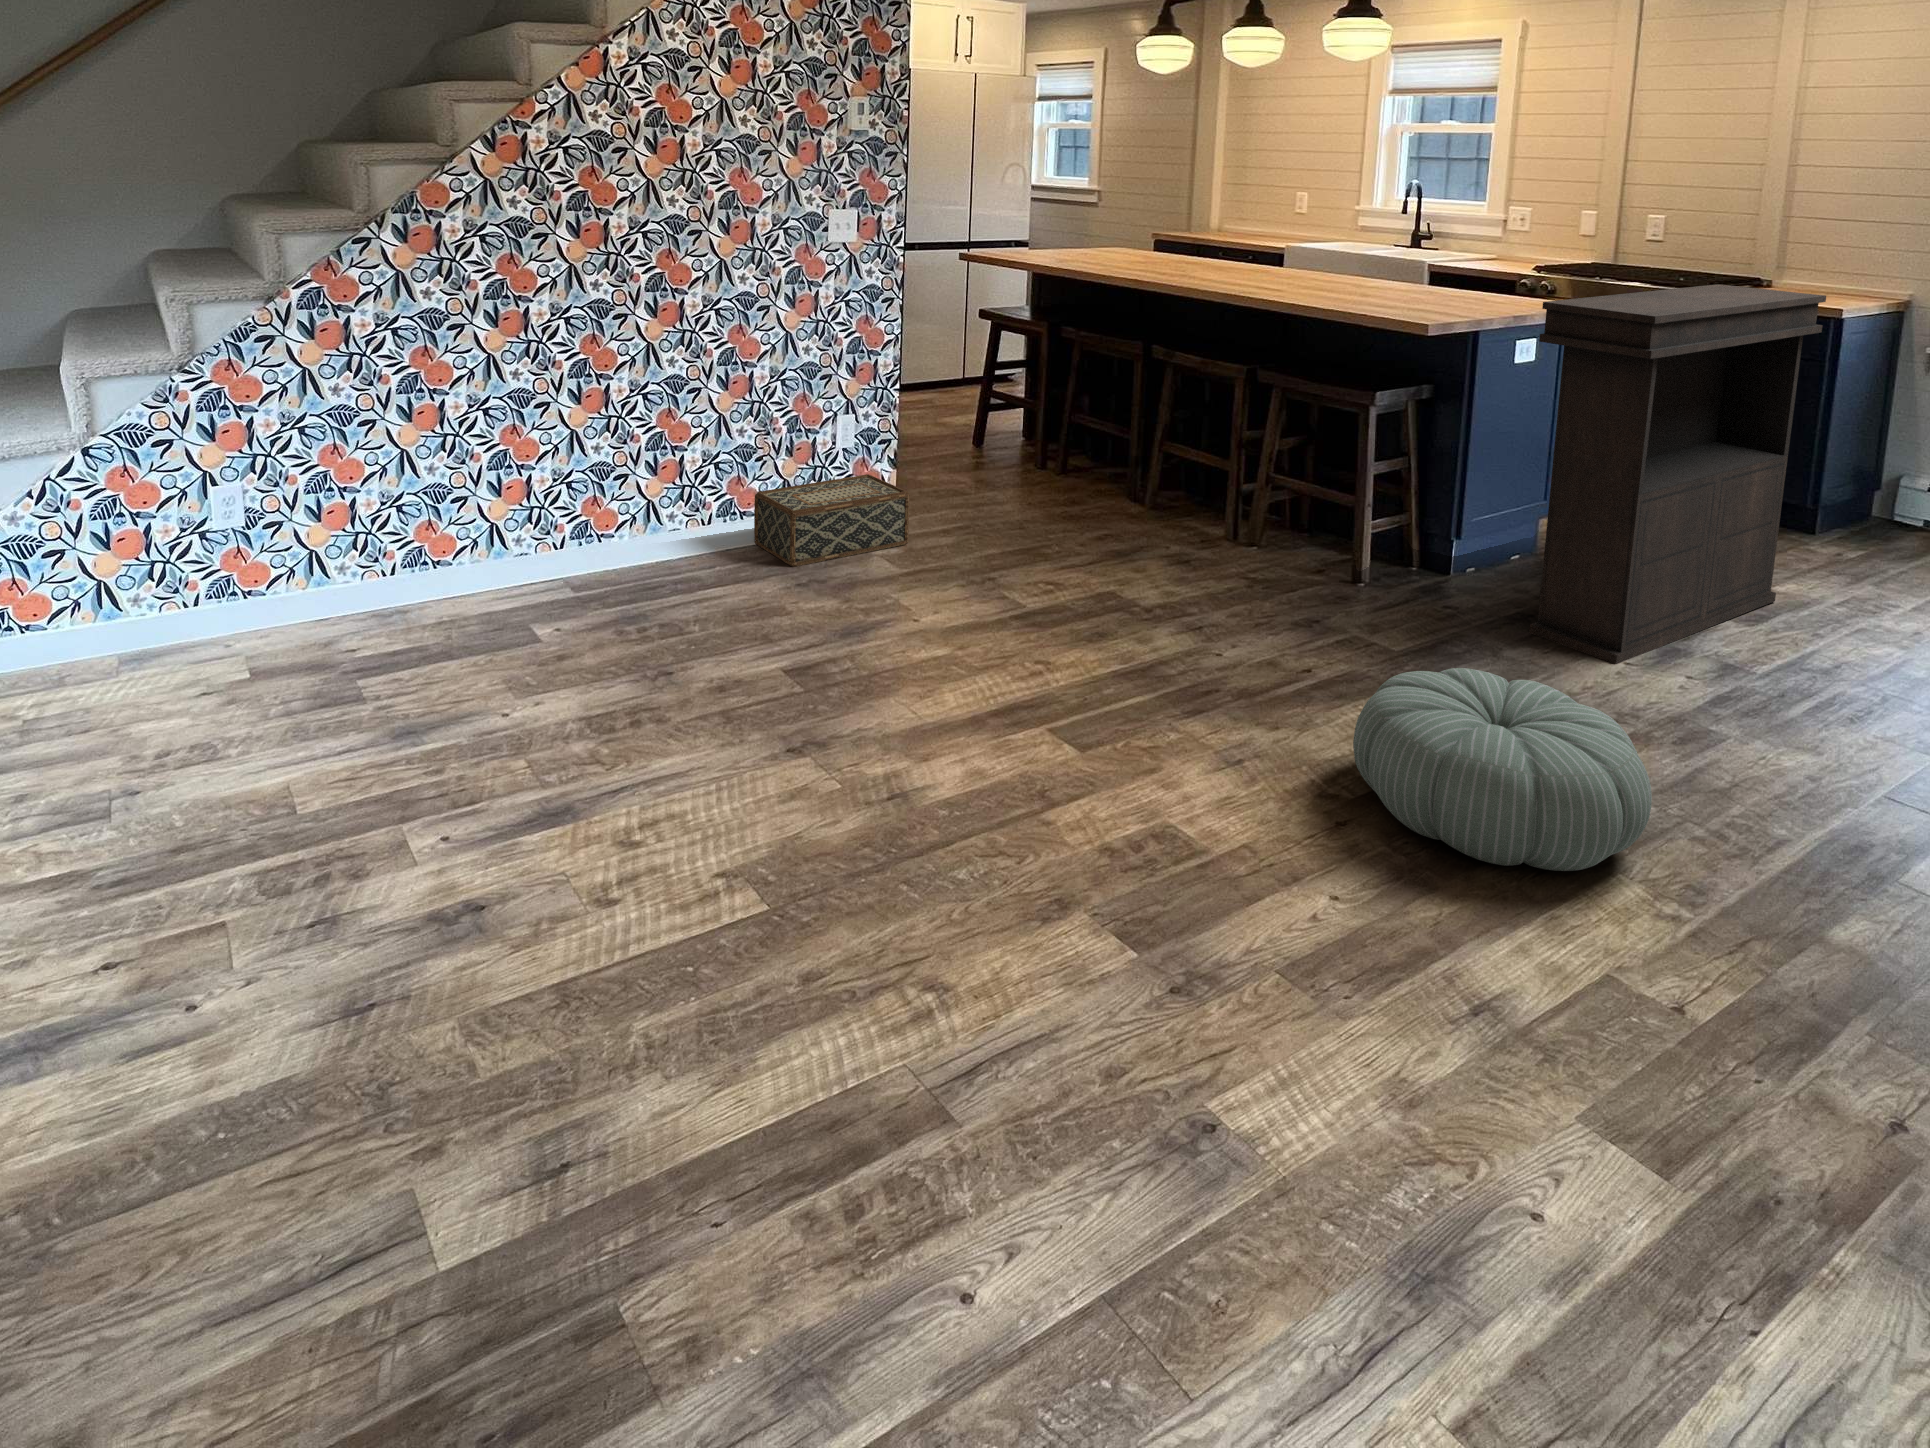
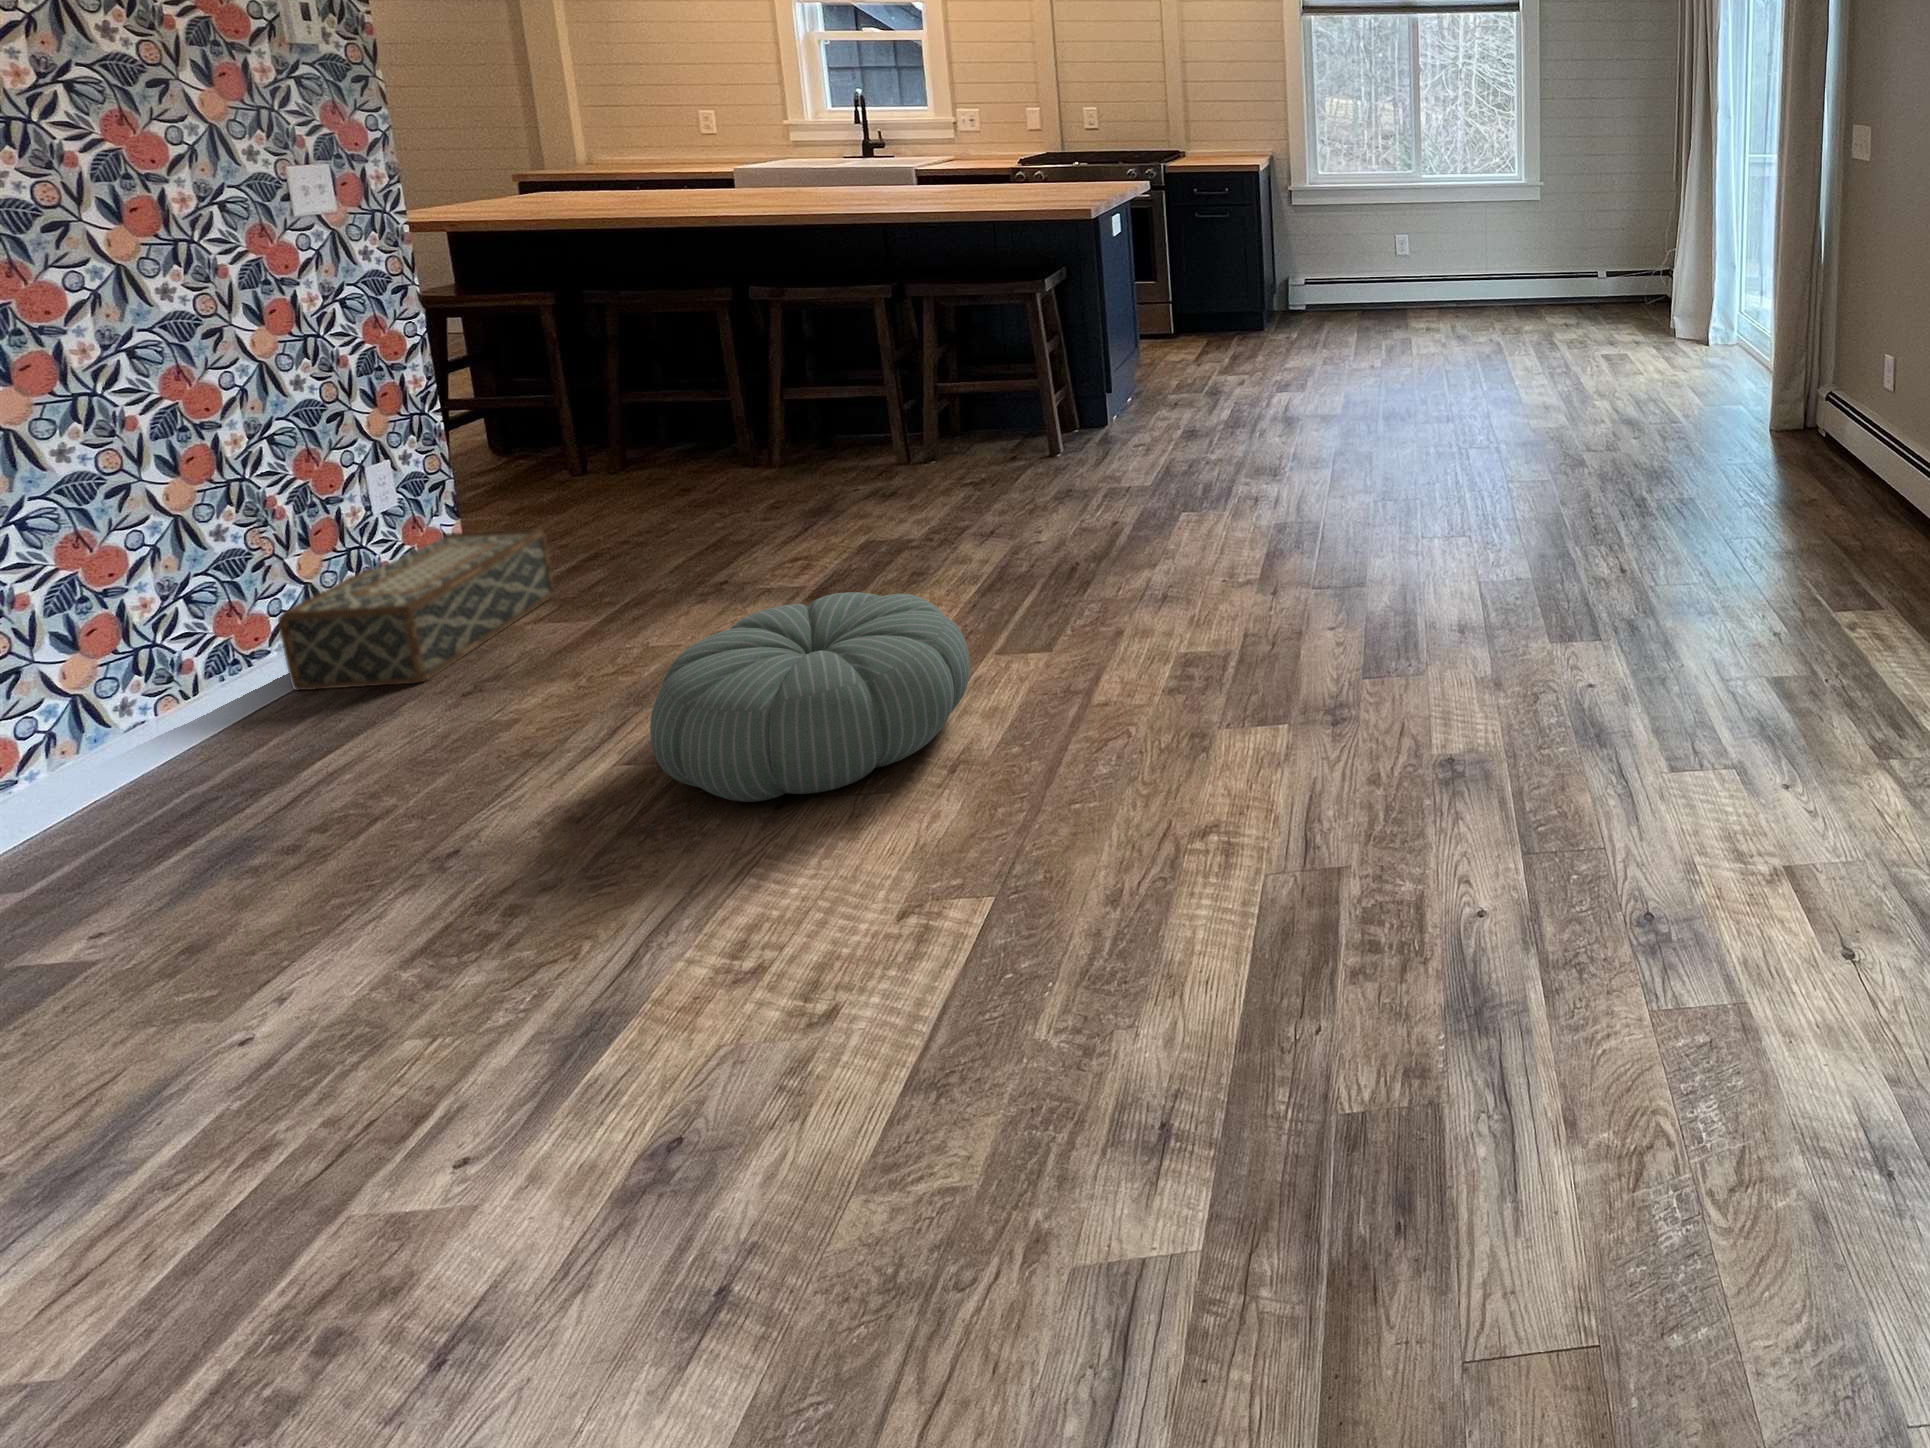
console table: present [1529,284,1826,664] -> none [1184,153,1295,439]
pouf: present [1353,668,1652,871] -> present [650,592,970,802]

